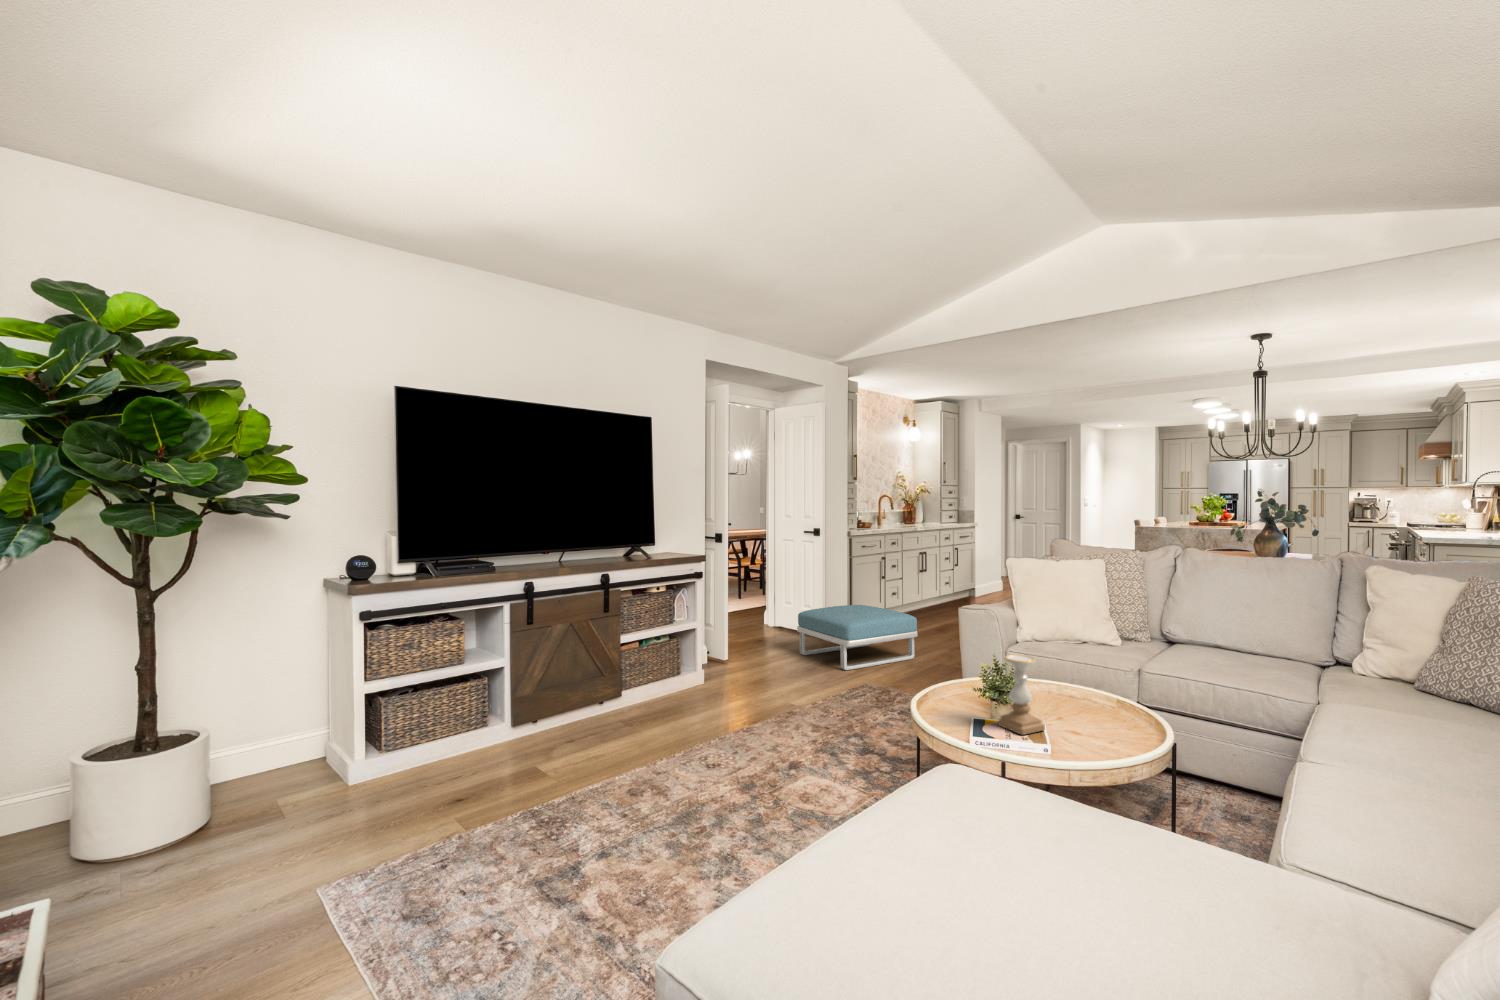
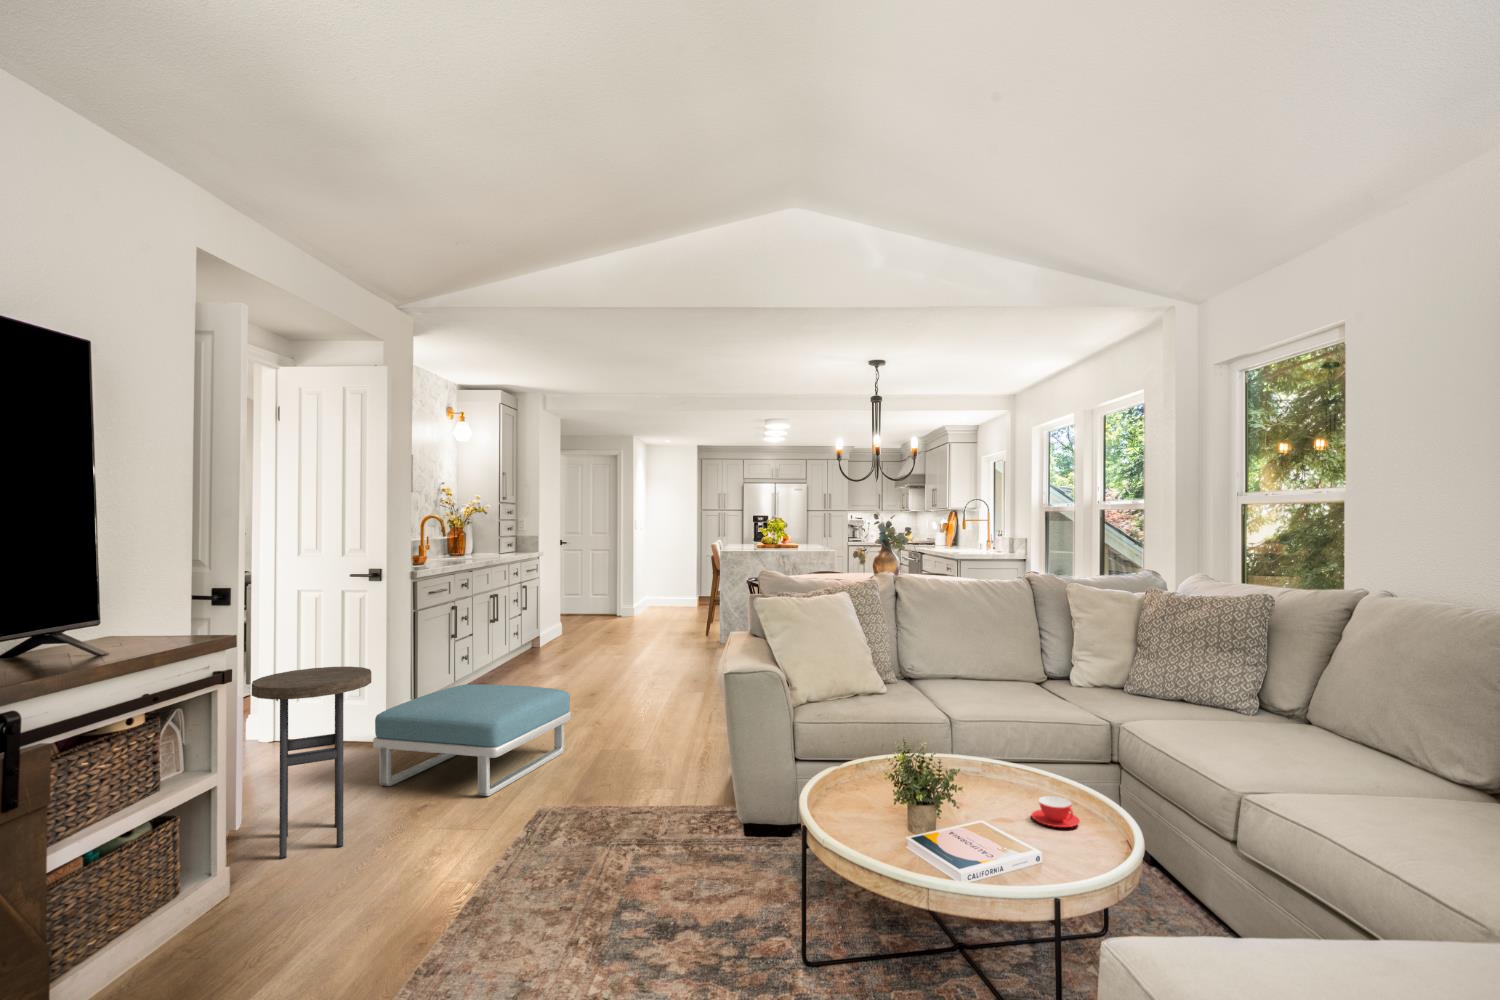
side table: none [722,579,777,675] -> present [252,666,371,859]
candle holder: present [998,654,1045,735] -> none [958,733,1006,845]
teacup: none [1083,720,1125,745] -> present [1032,796,1080,827]

